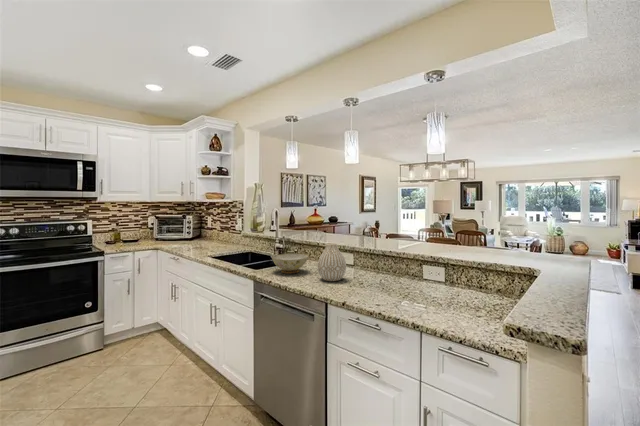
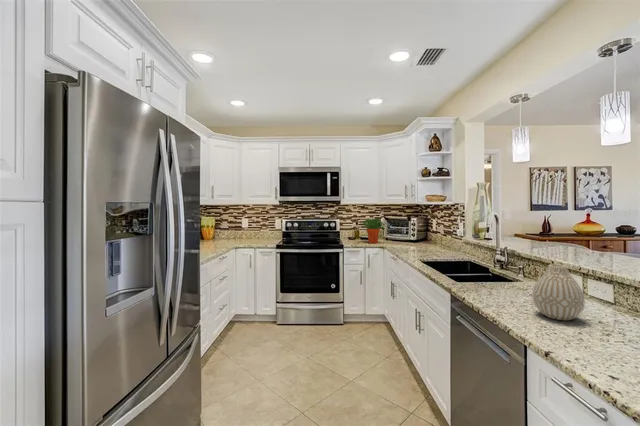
potted plant: none [124,216,162,246] -> present [360,218,385,243]
ceramic bowl: present [272,253,308,274] -> none [473,269,526,296]

